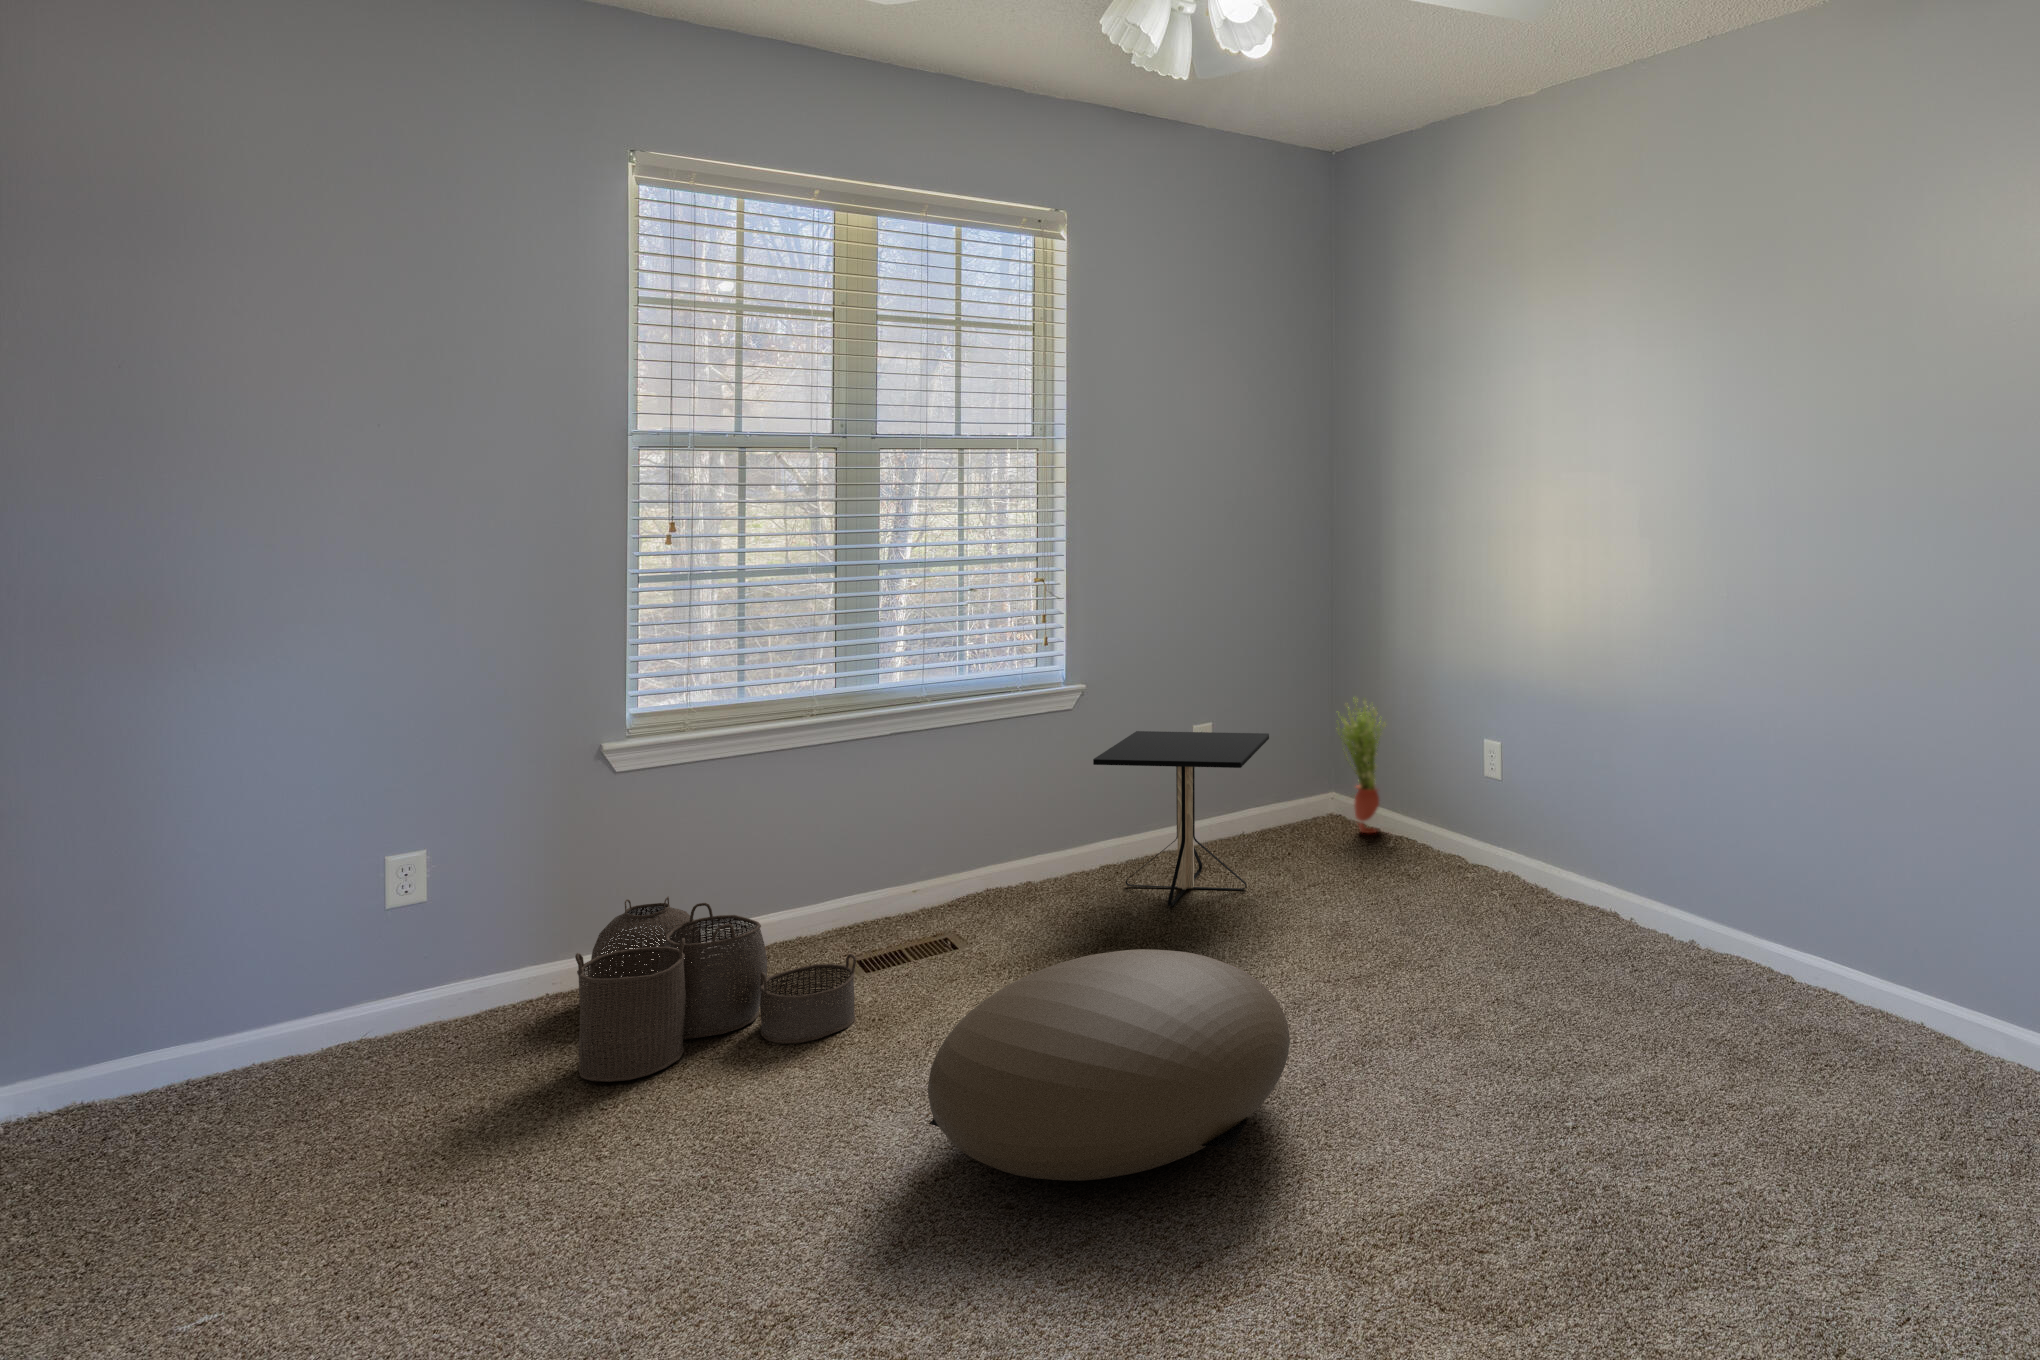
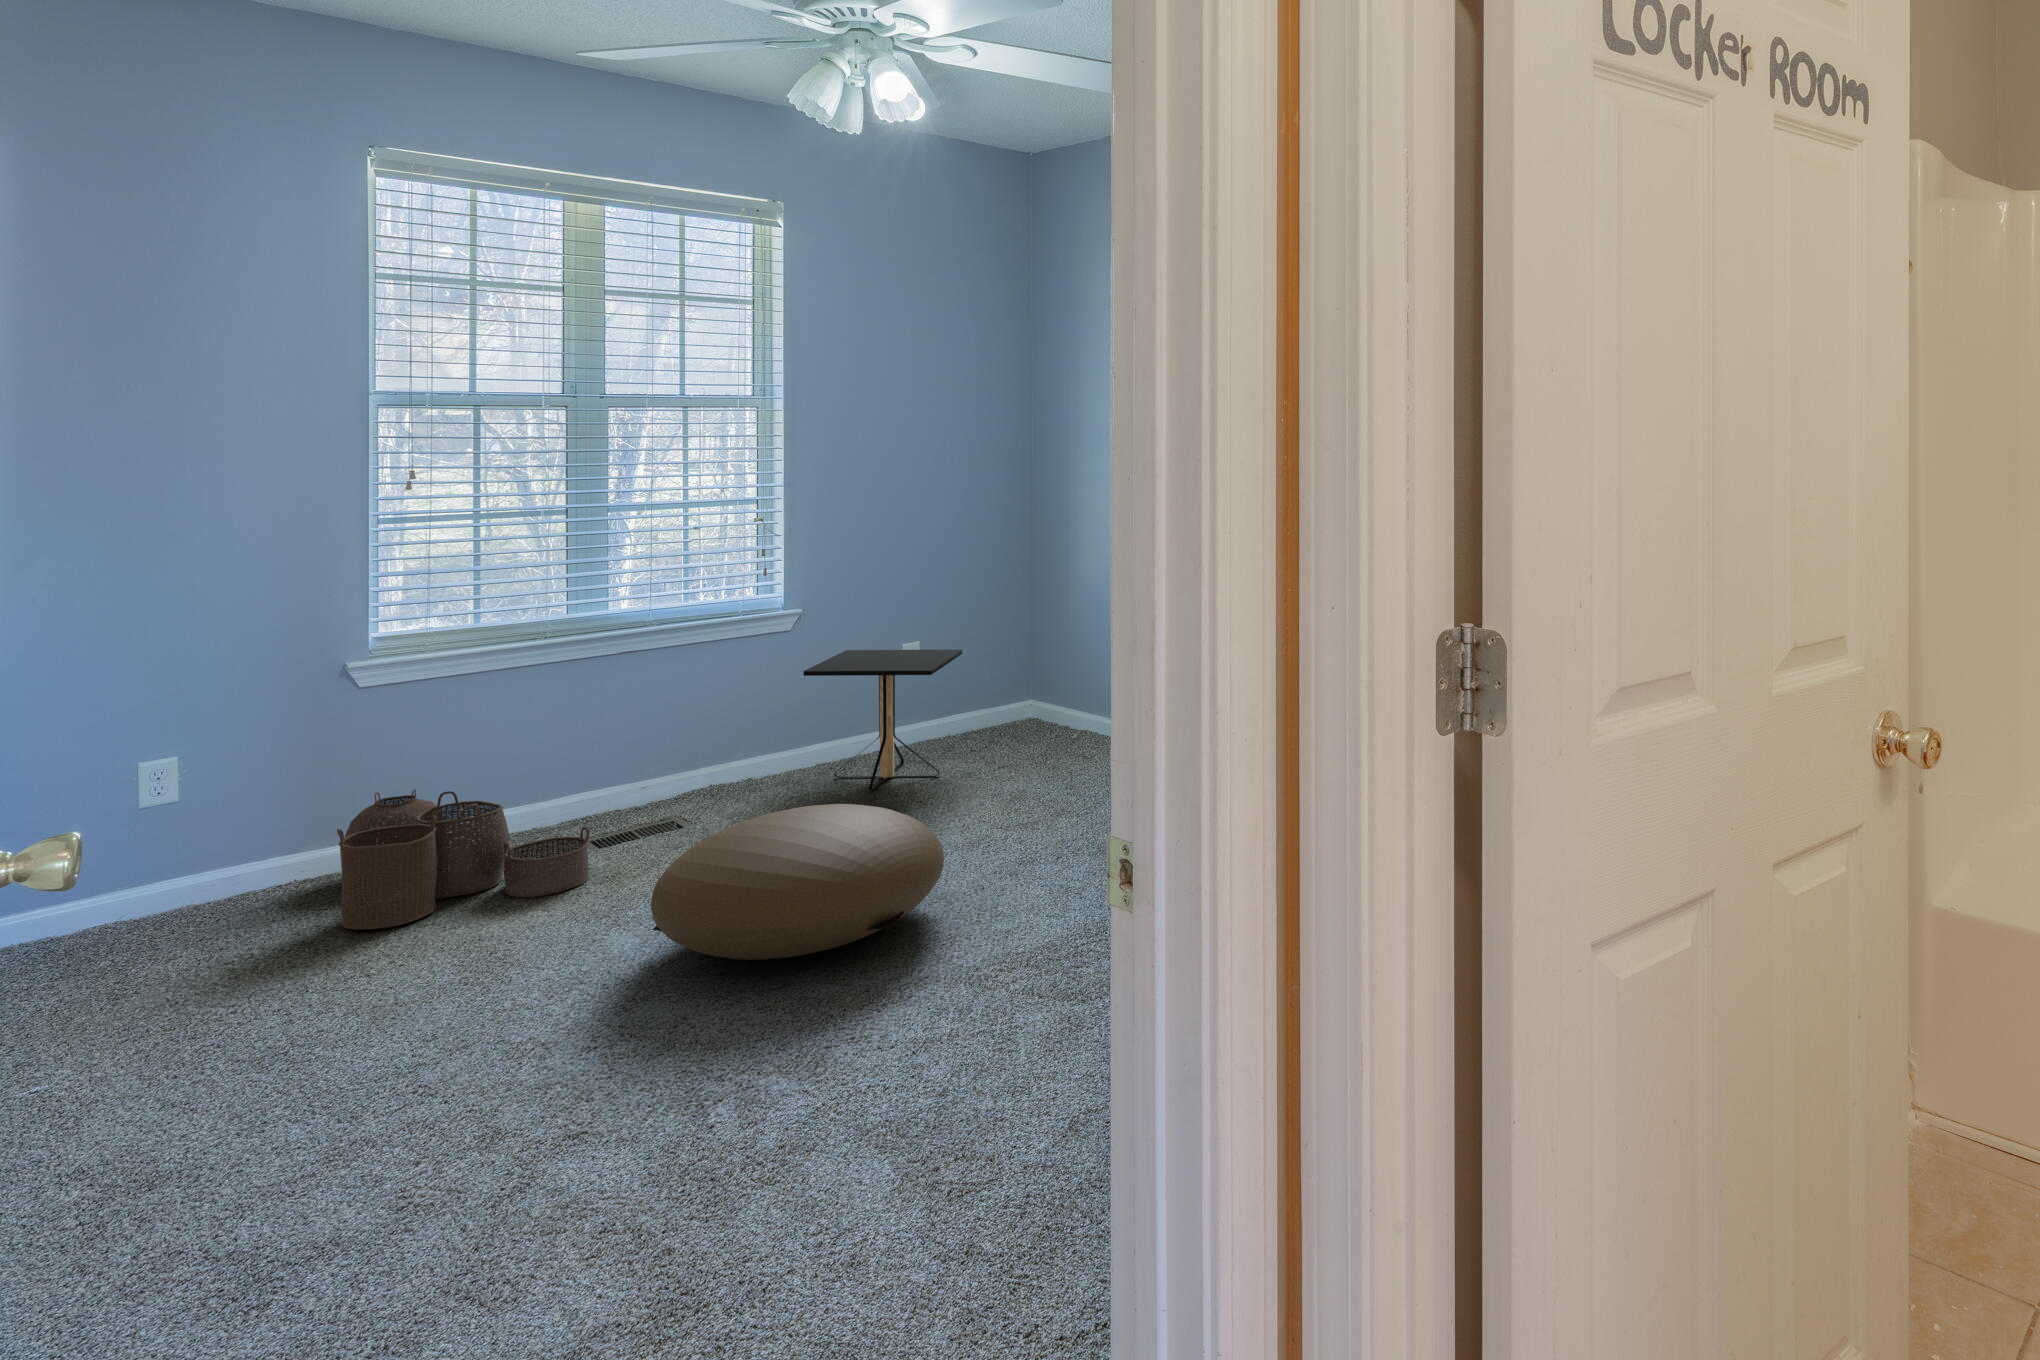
potted plant: present [1338,698,1385,833] -> none [1026,620,1069,733]

